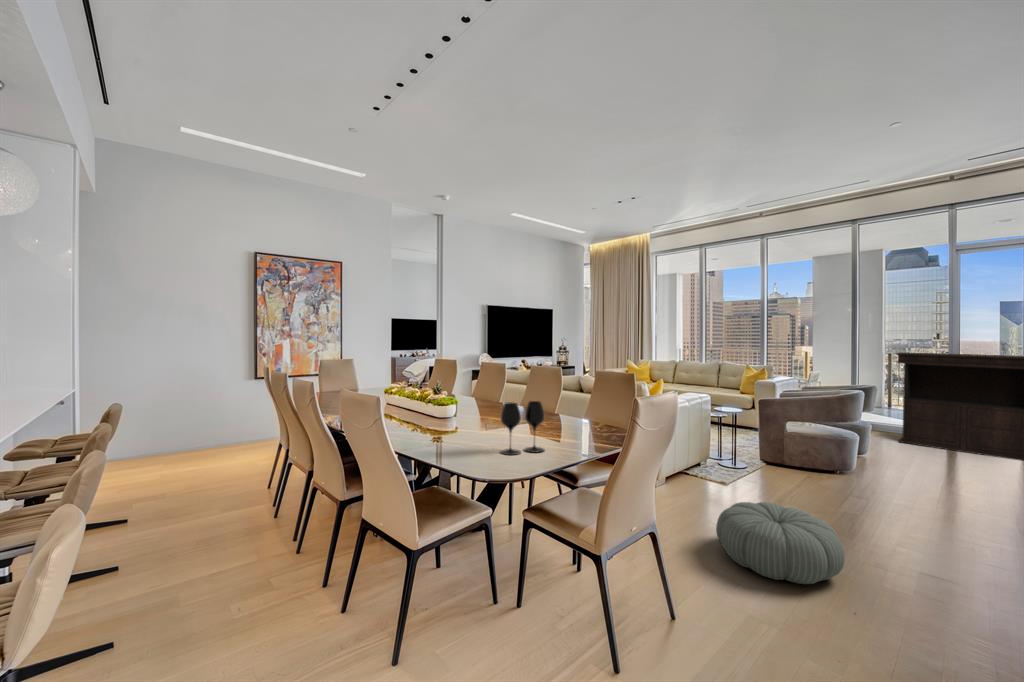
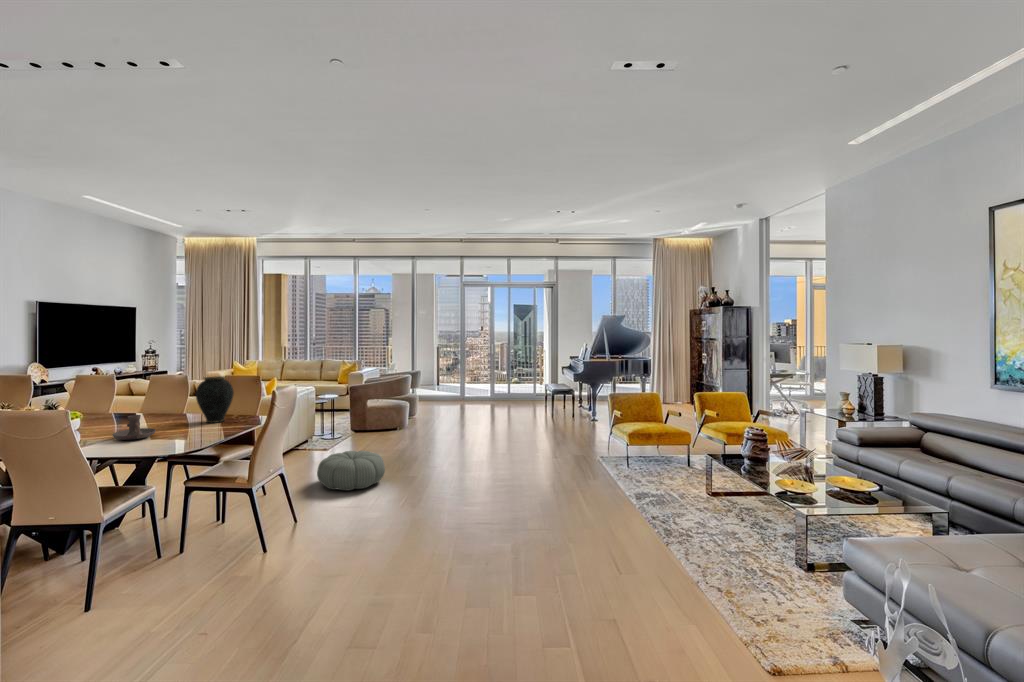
console table: present [896,352,1024,461] -> none [435,347,498,407]
vase: none [557,366,601,428] -> present [196,376,234,423]
wine glass: present [500,401,545,455] -> none [164,406,200,445]
candle holder: none [460,405,504,437] -> present [113,415,156,440]

